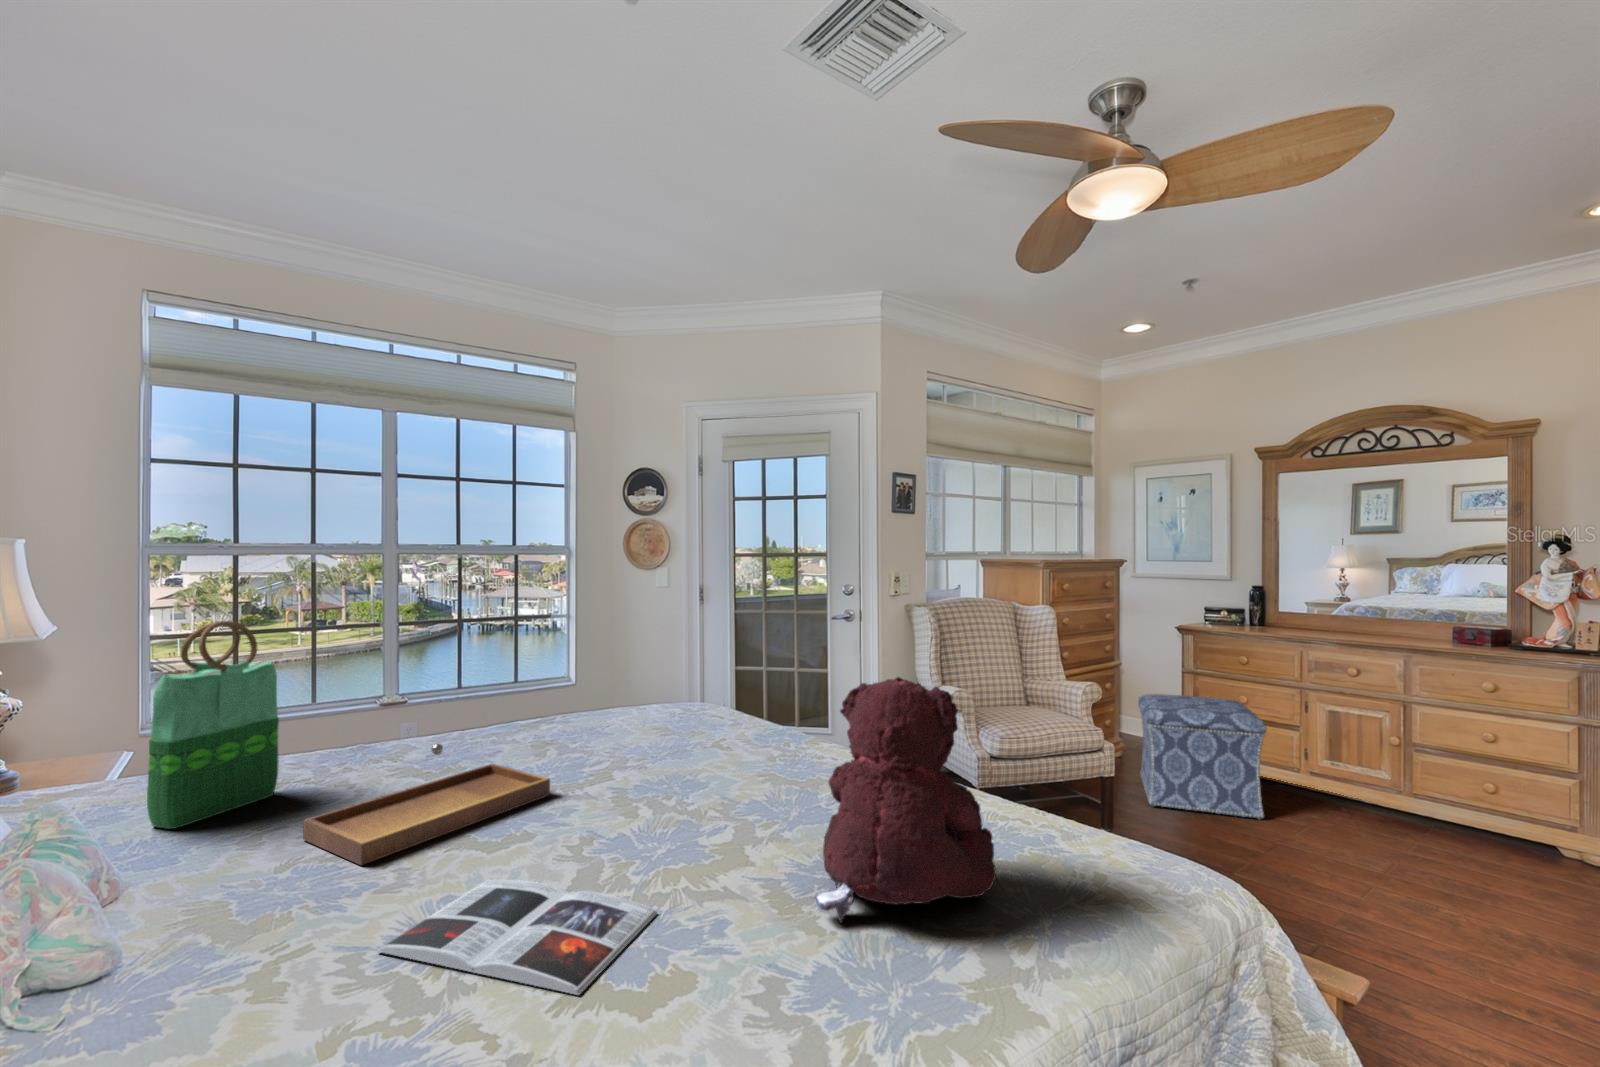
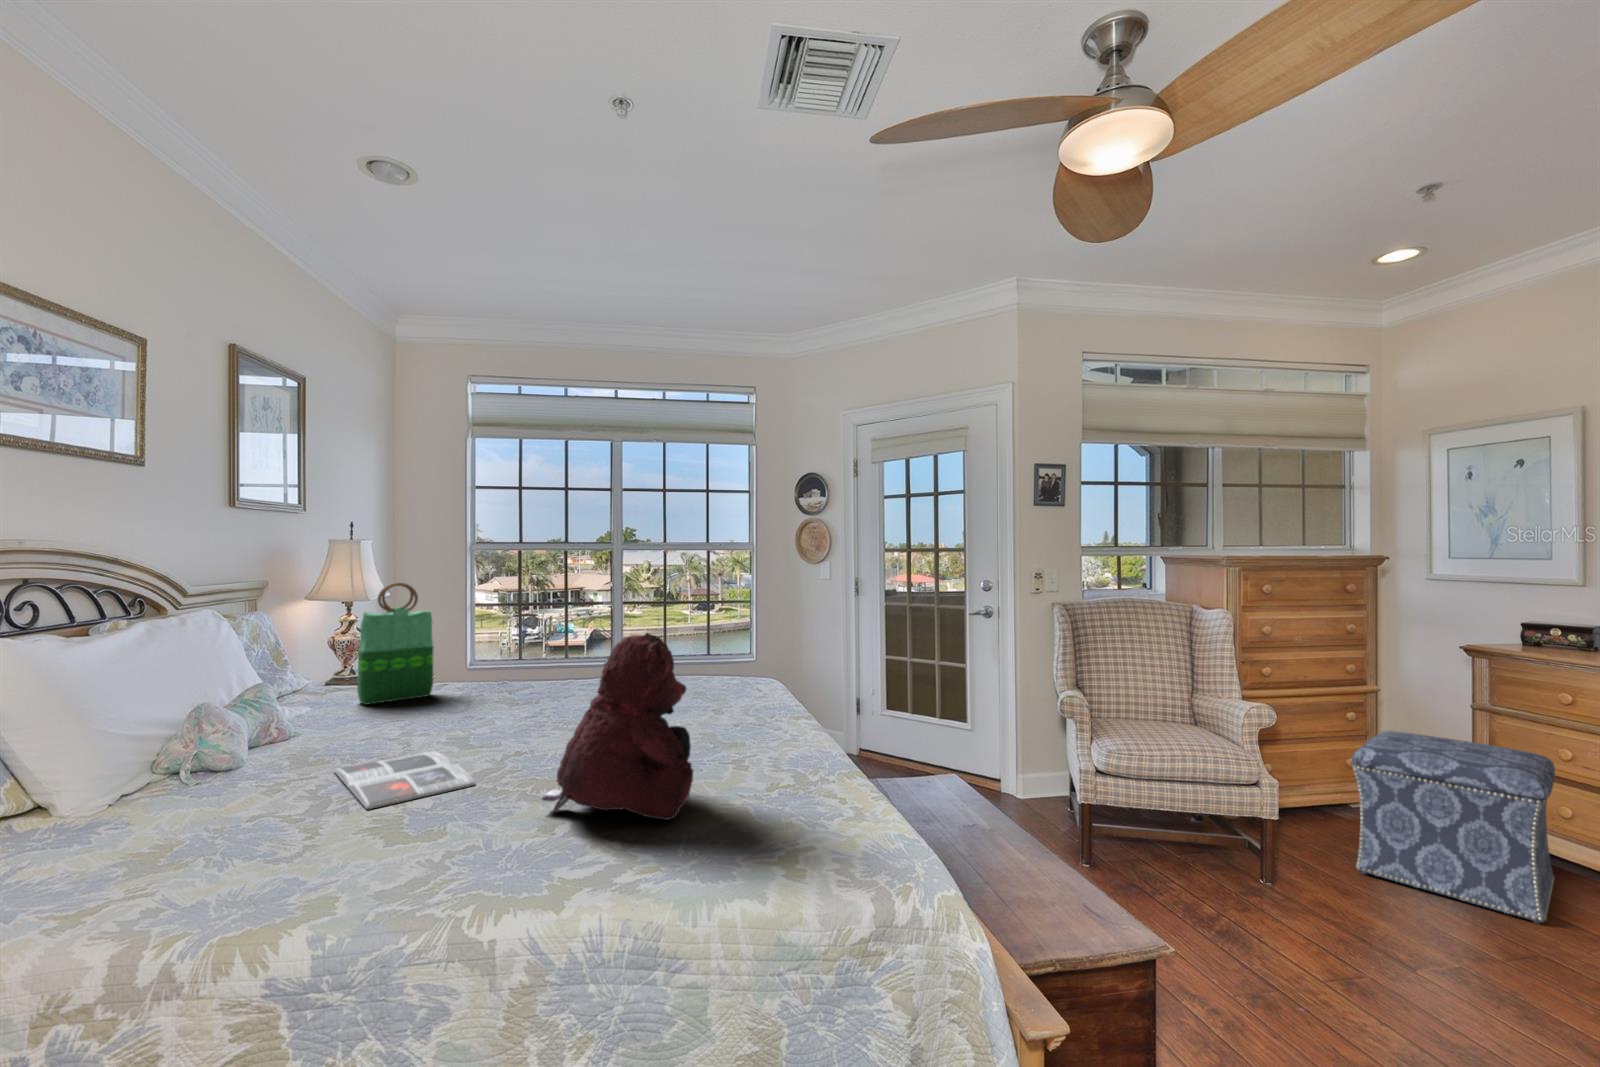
tray: present [303,744,550,865] -> none [400,670,552,734]

